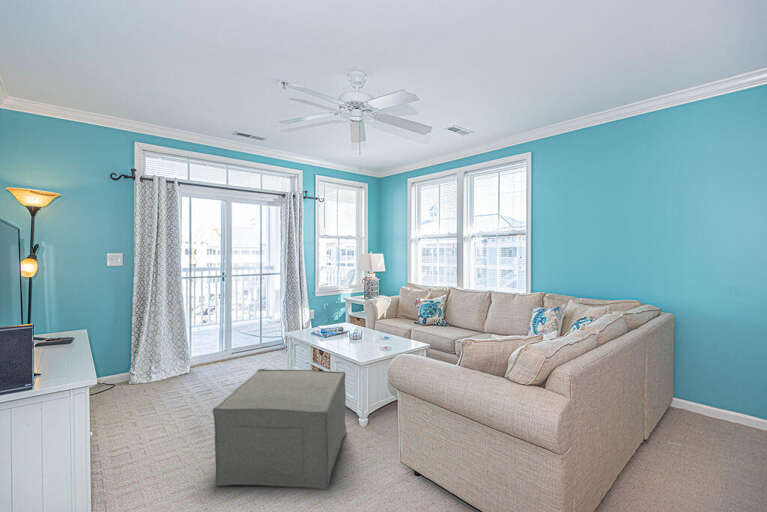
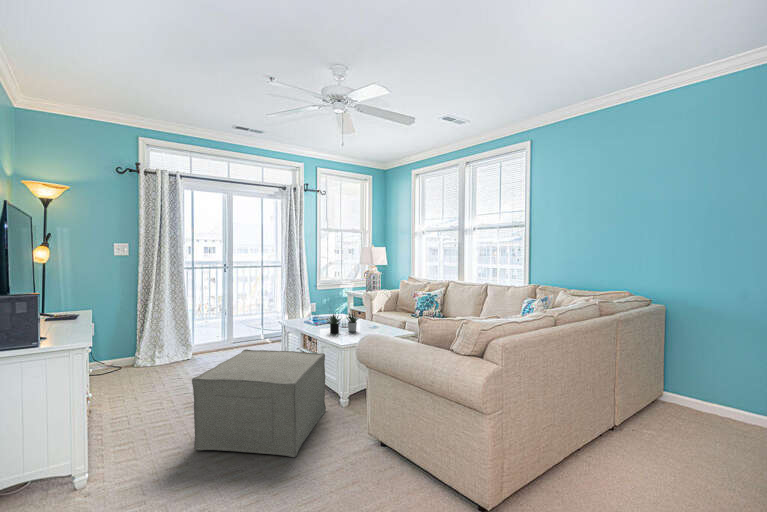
succulent plant: none [338,323,374,347] -> present [328,313,359,333]

